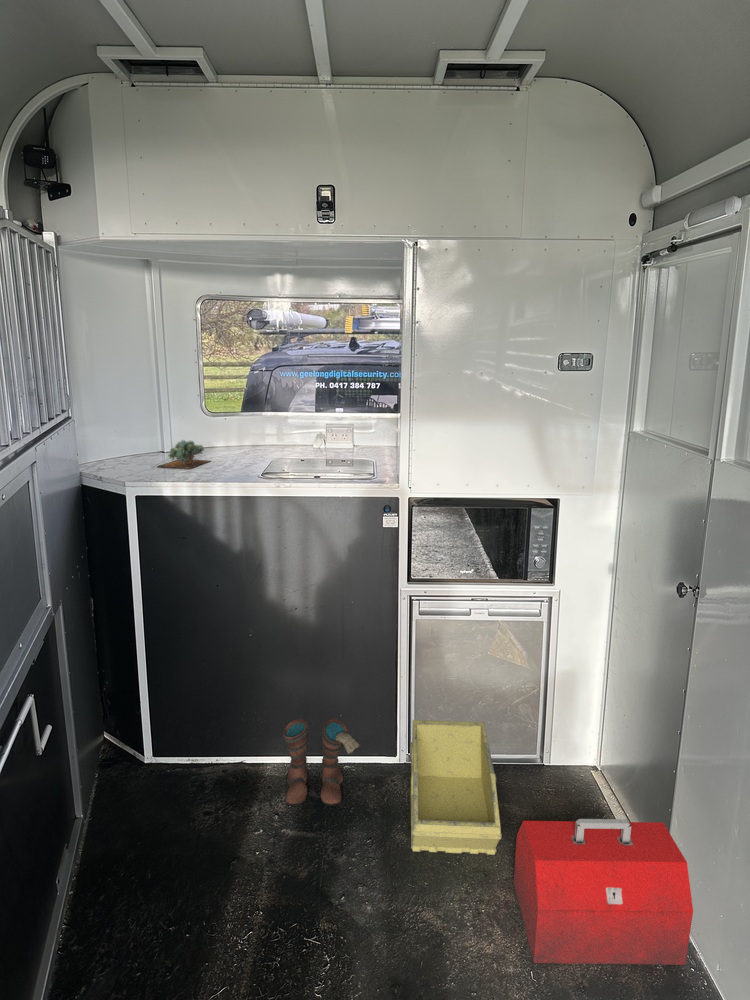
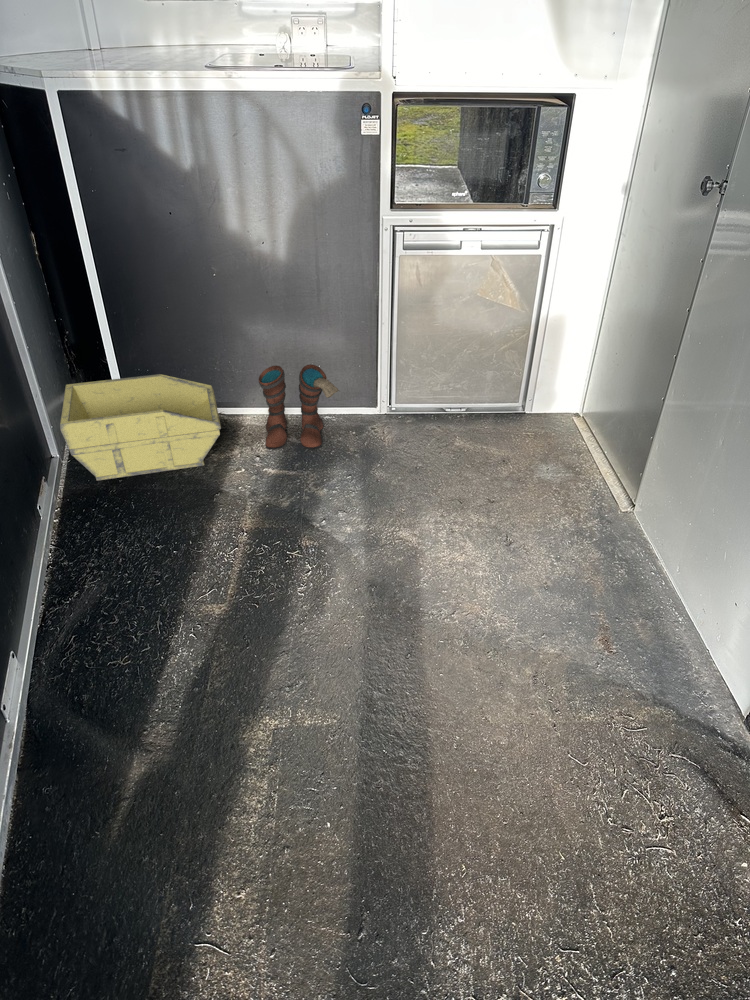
succulent plant: present [157,440,209,469] -> none [77,19,146,59]
storage bin: present [410,720,502,855] -> present [60,374,221,481]
toolbox: present [514,819,693,965] -> none [489,443,658,567]

